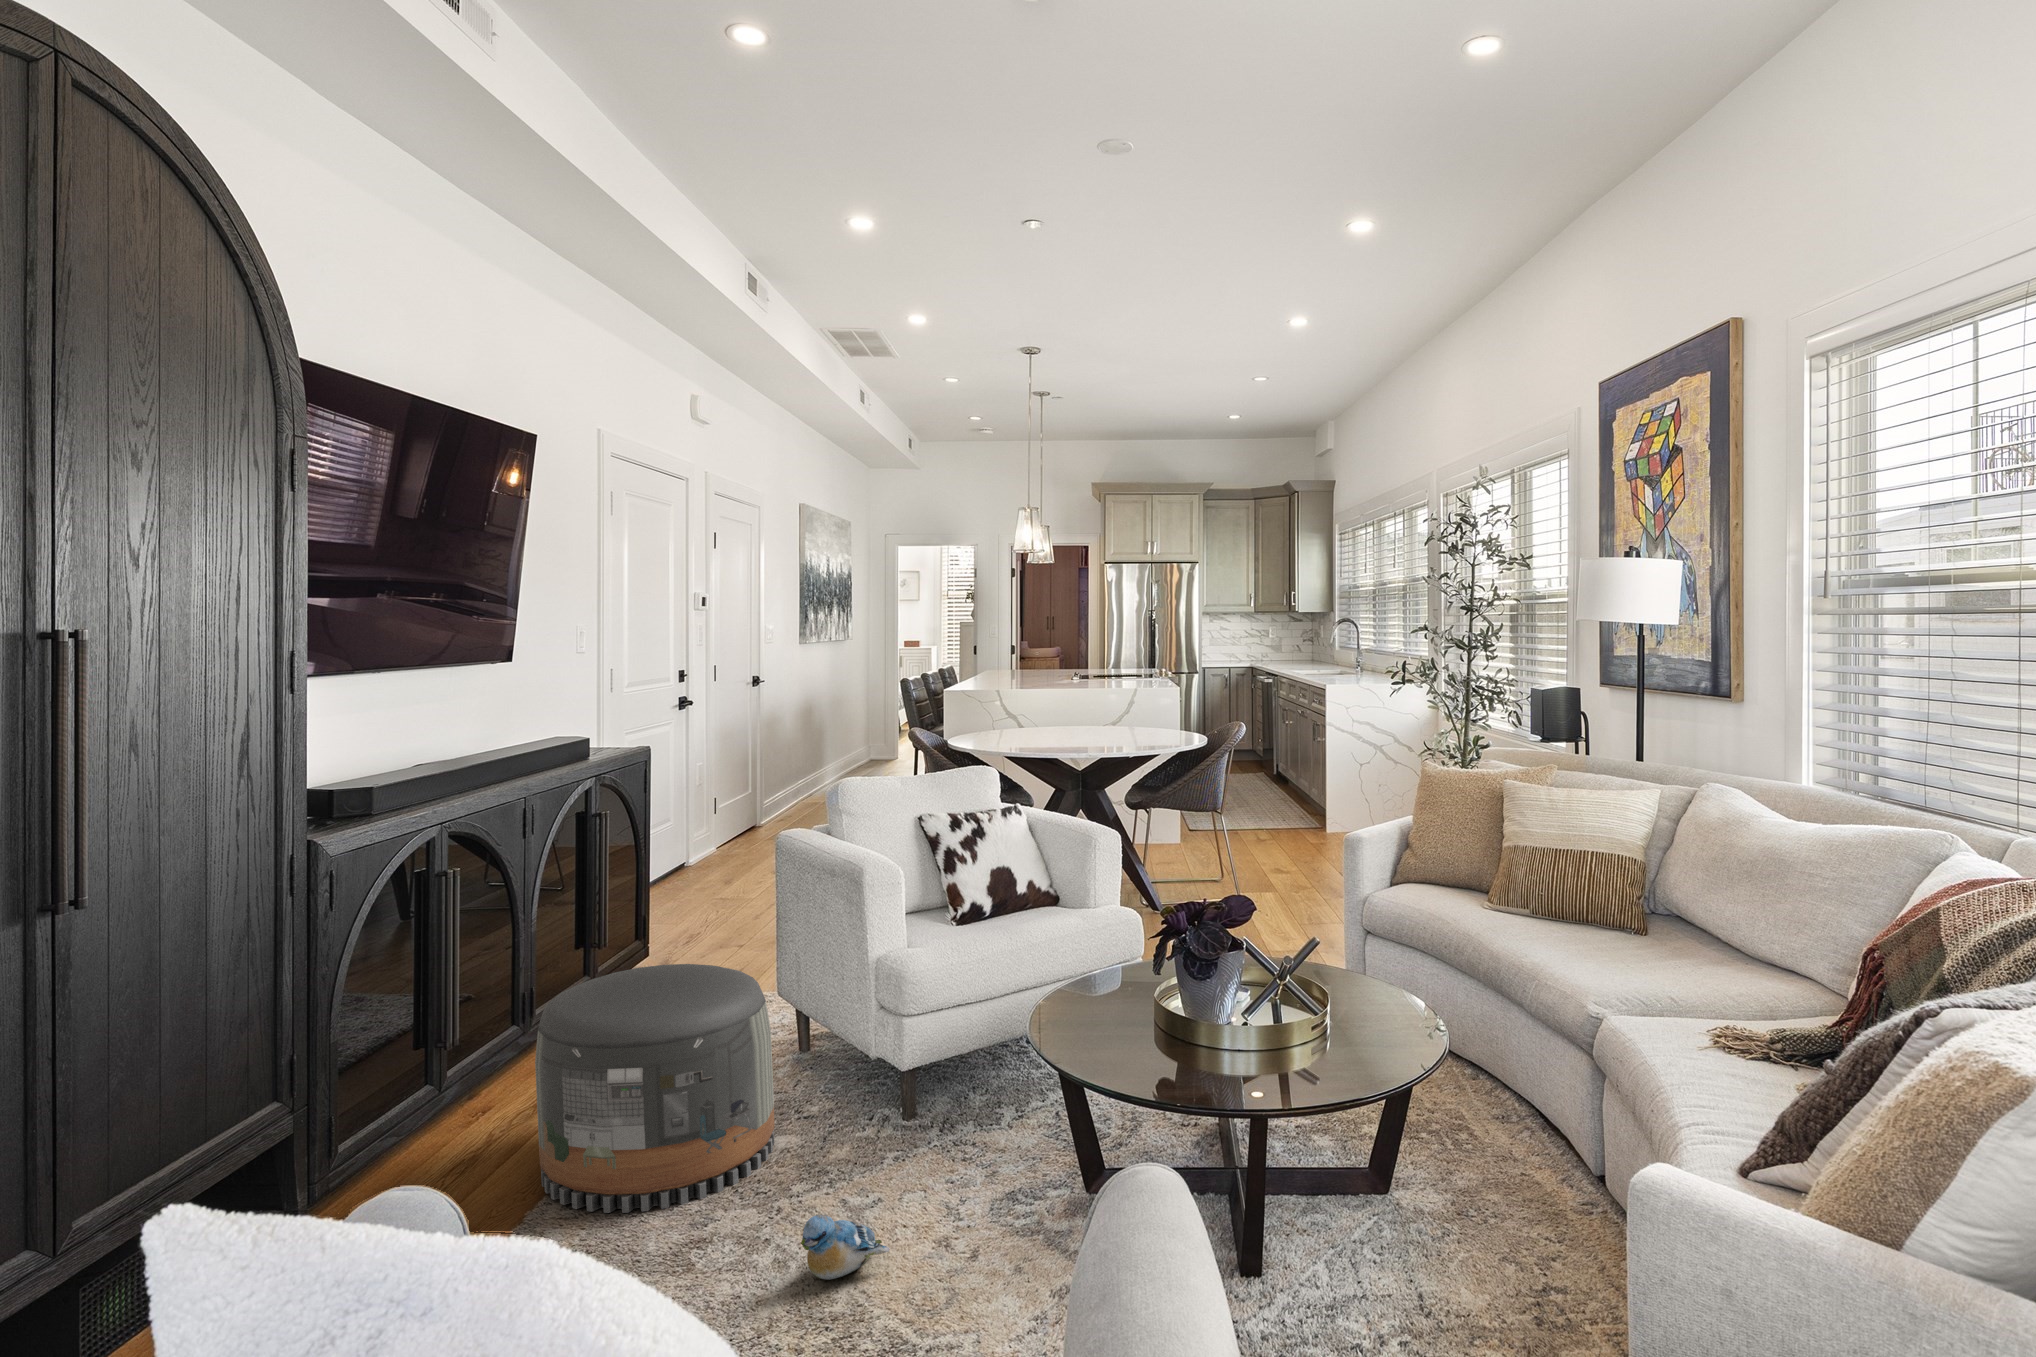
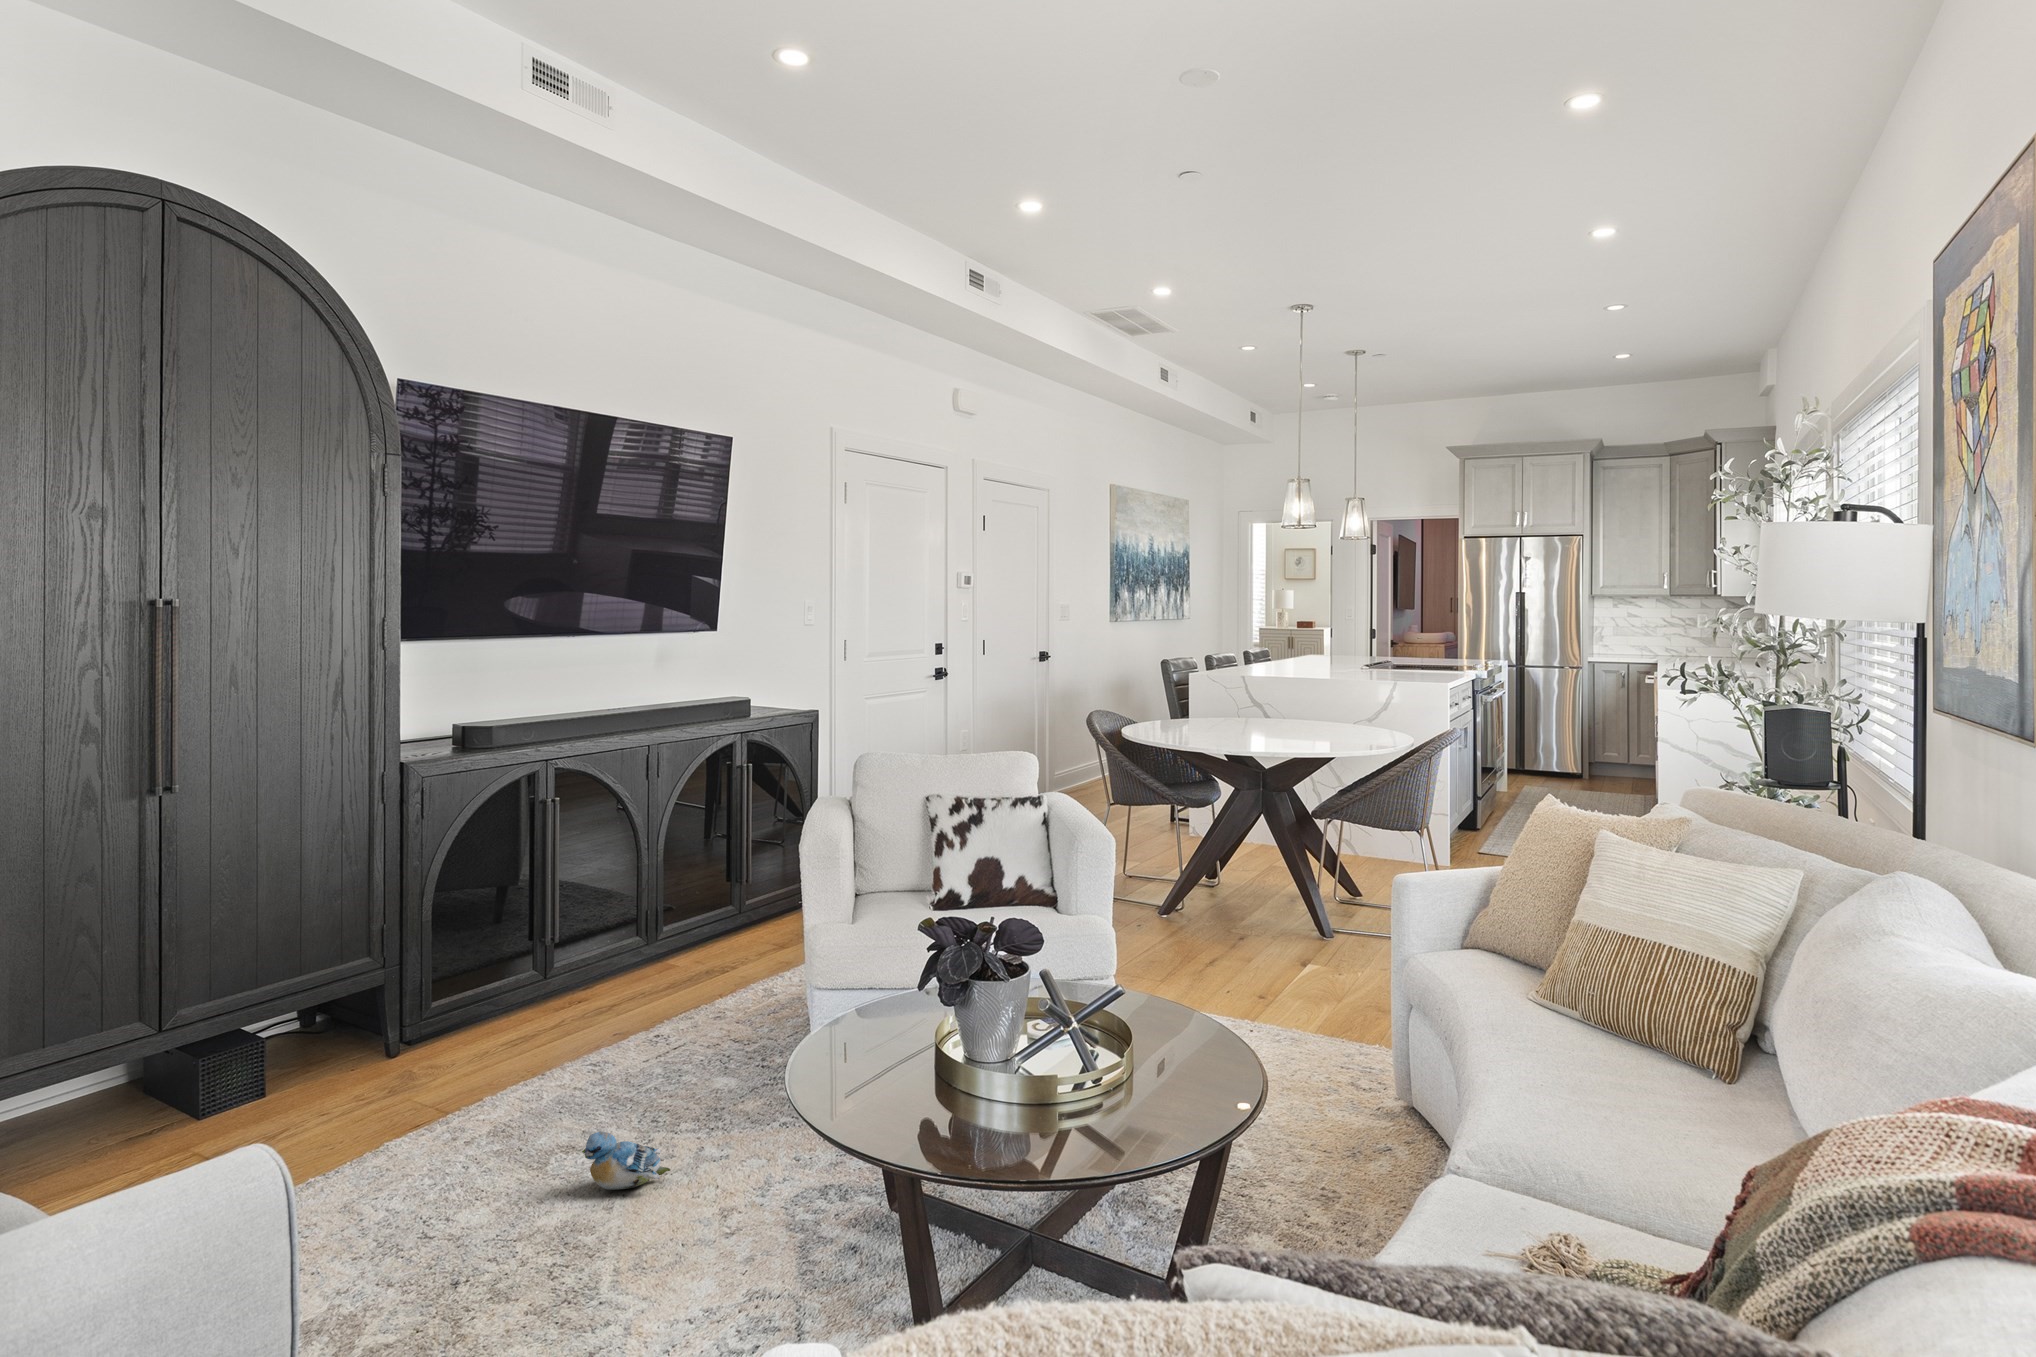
pouf: present [535,964,775,1213] -> none [524,902,727,1104]

